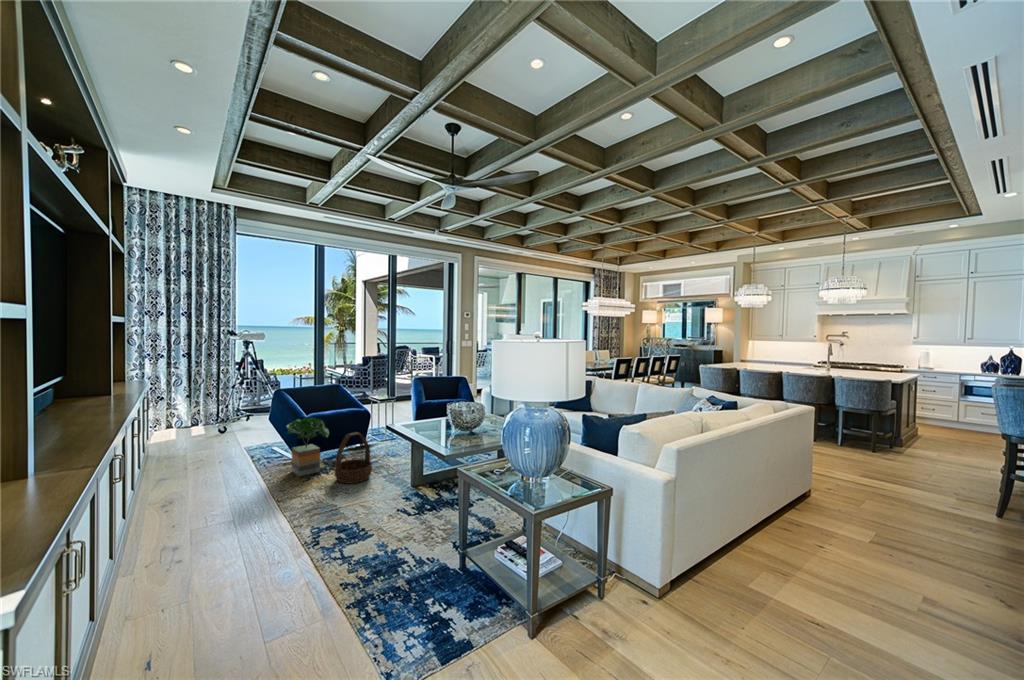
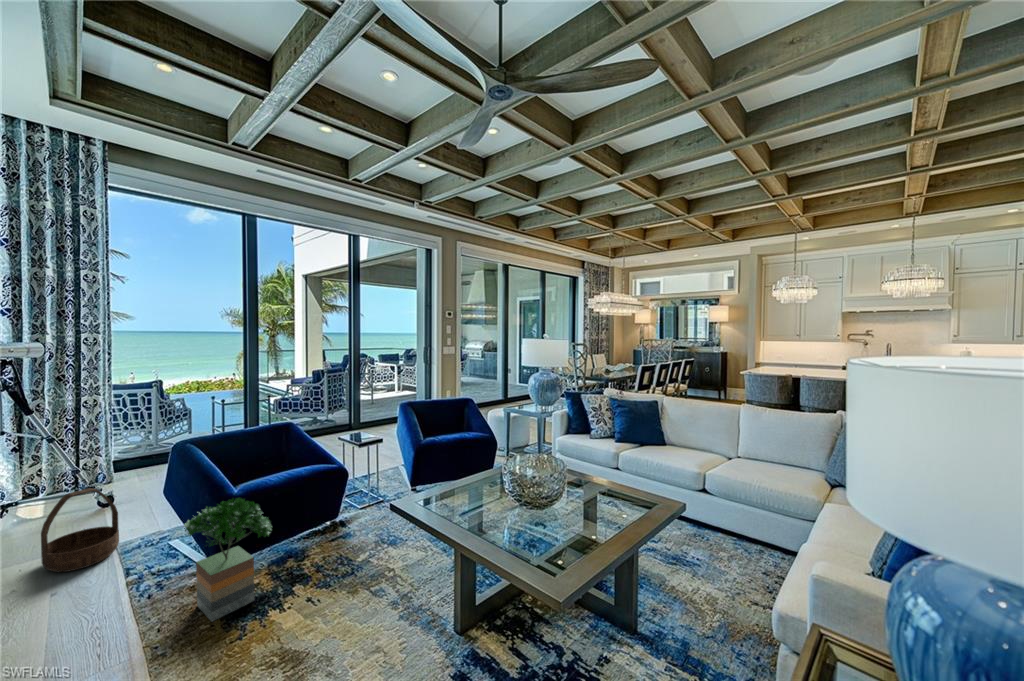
basket: present [335,432,372,483] -> present [41,488,119,572]

